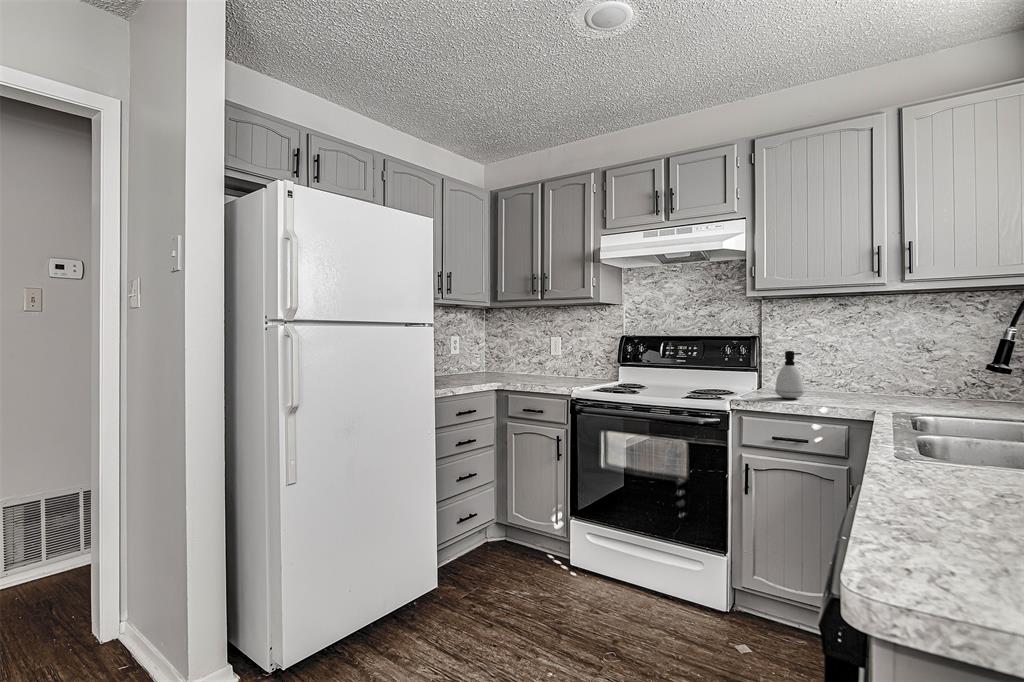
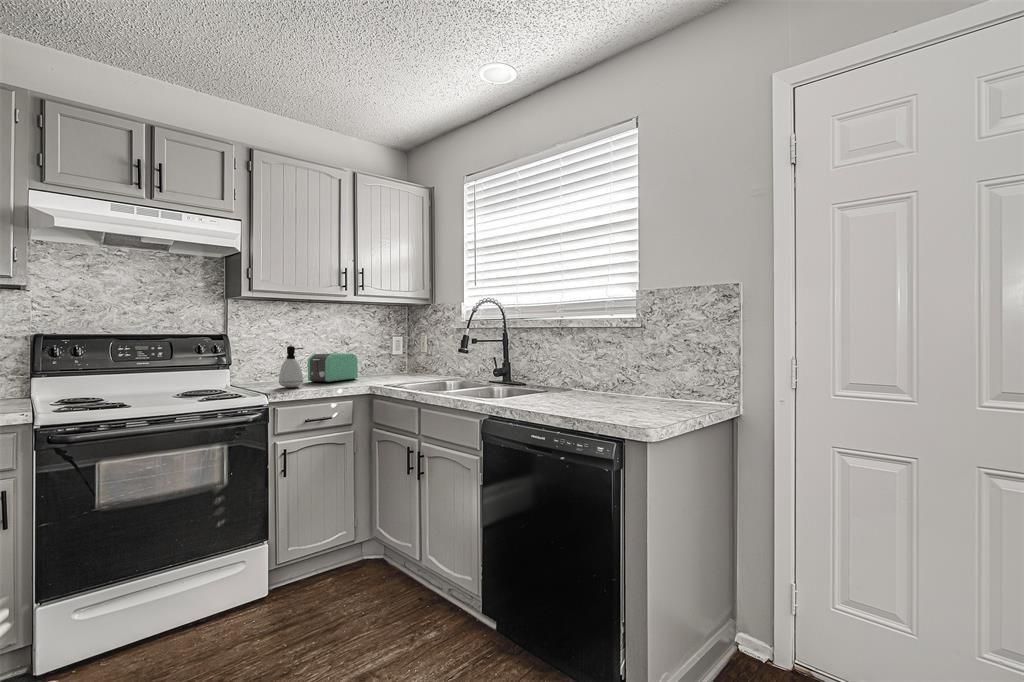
toaster: none [833,361,912,399] -> present [308,353,358,382]

